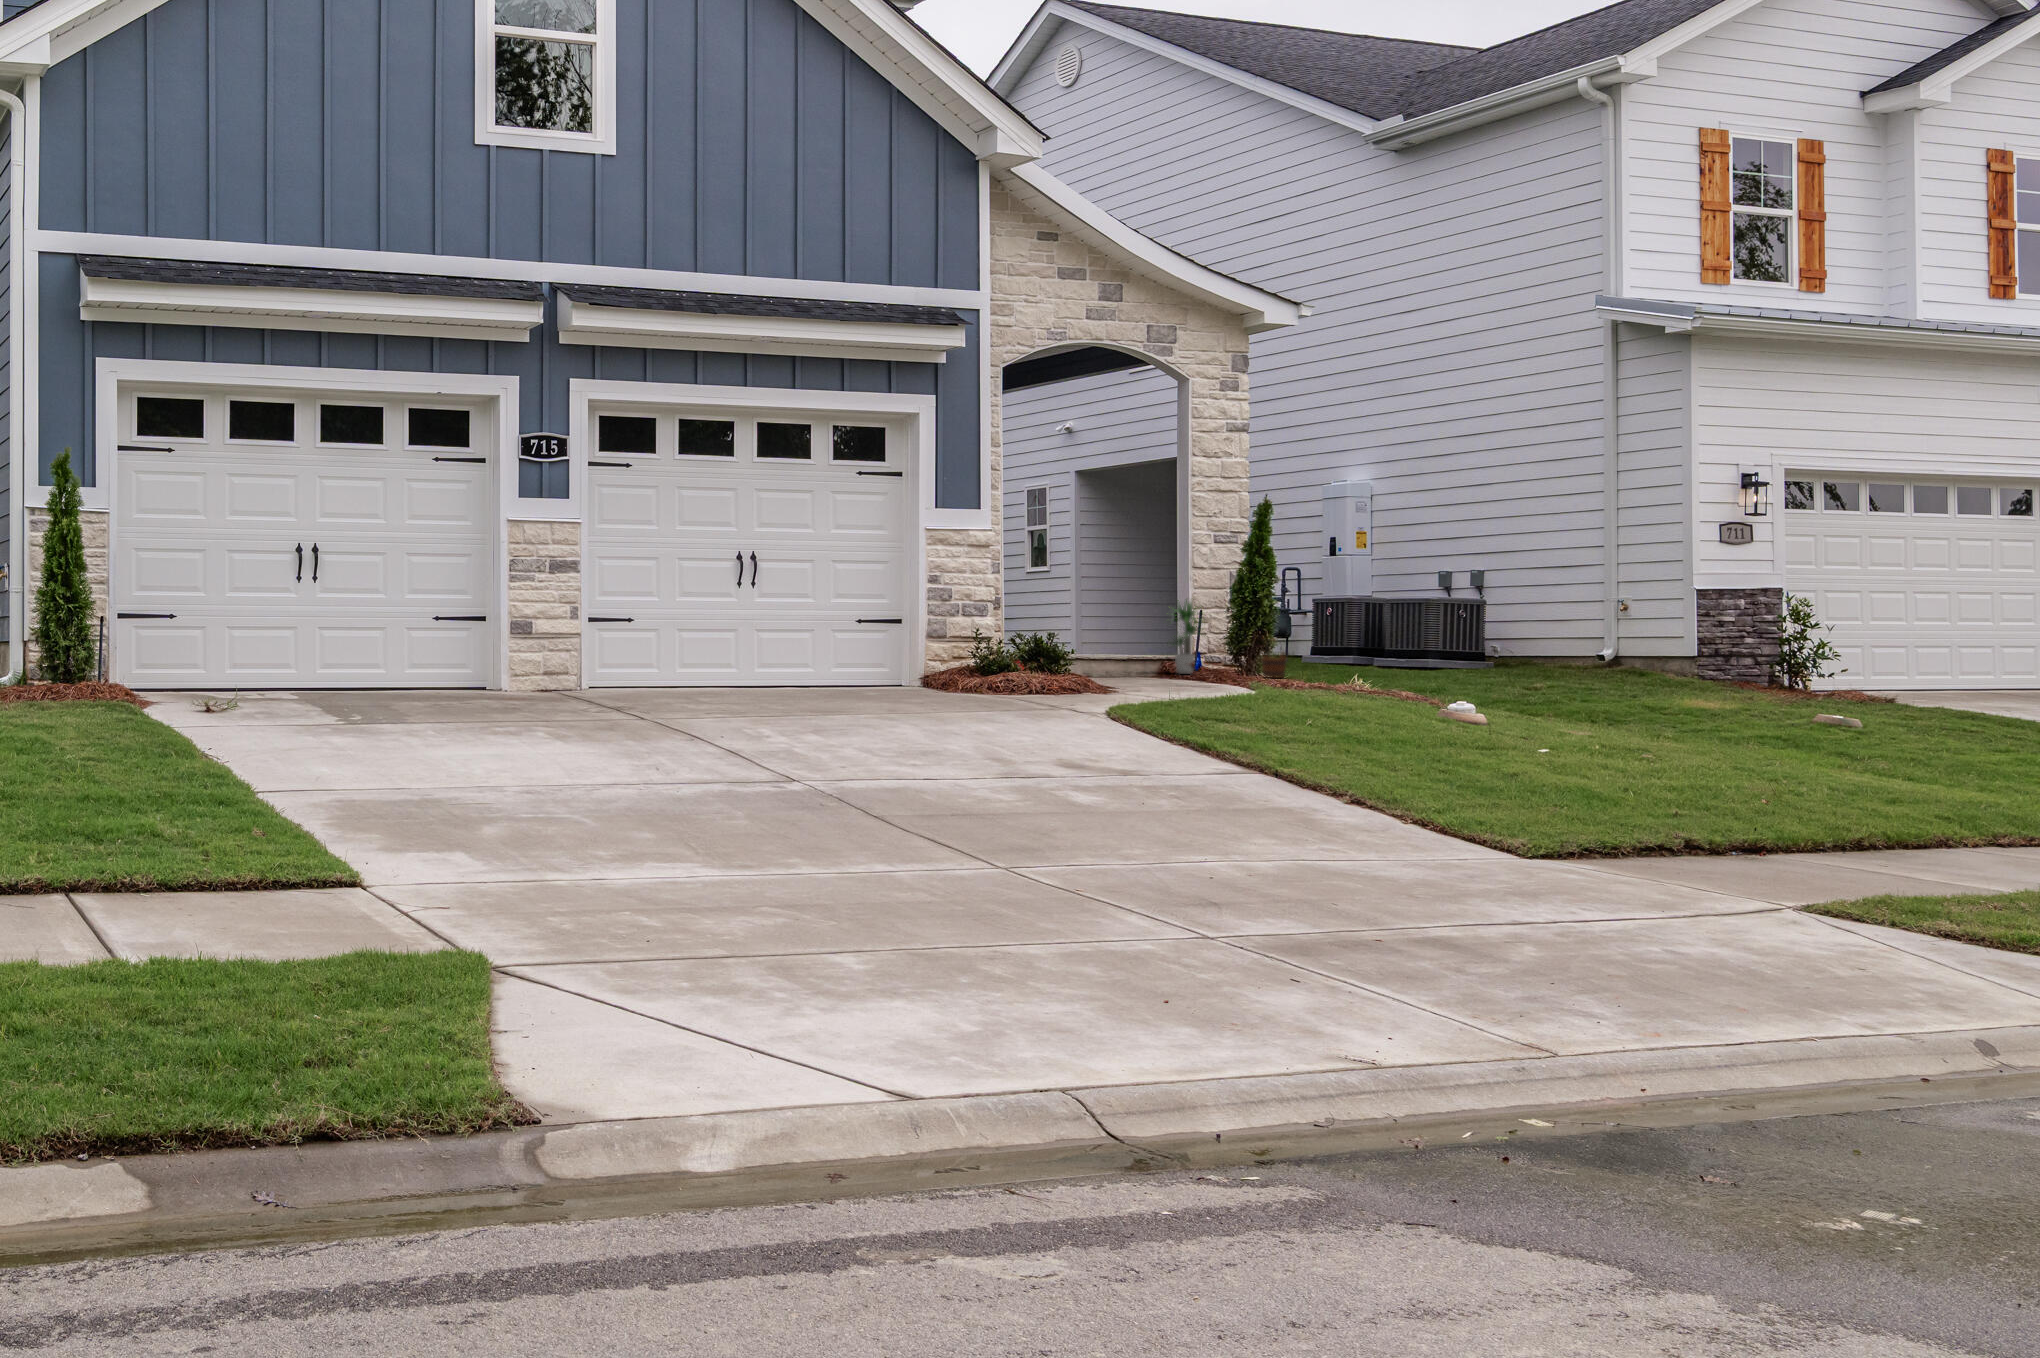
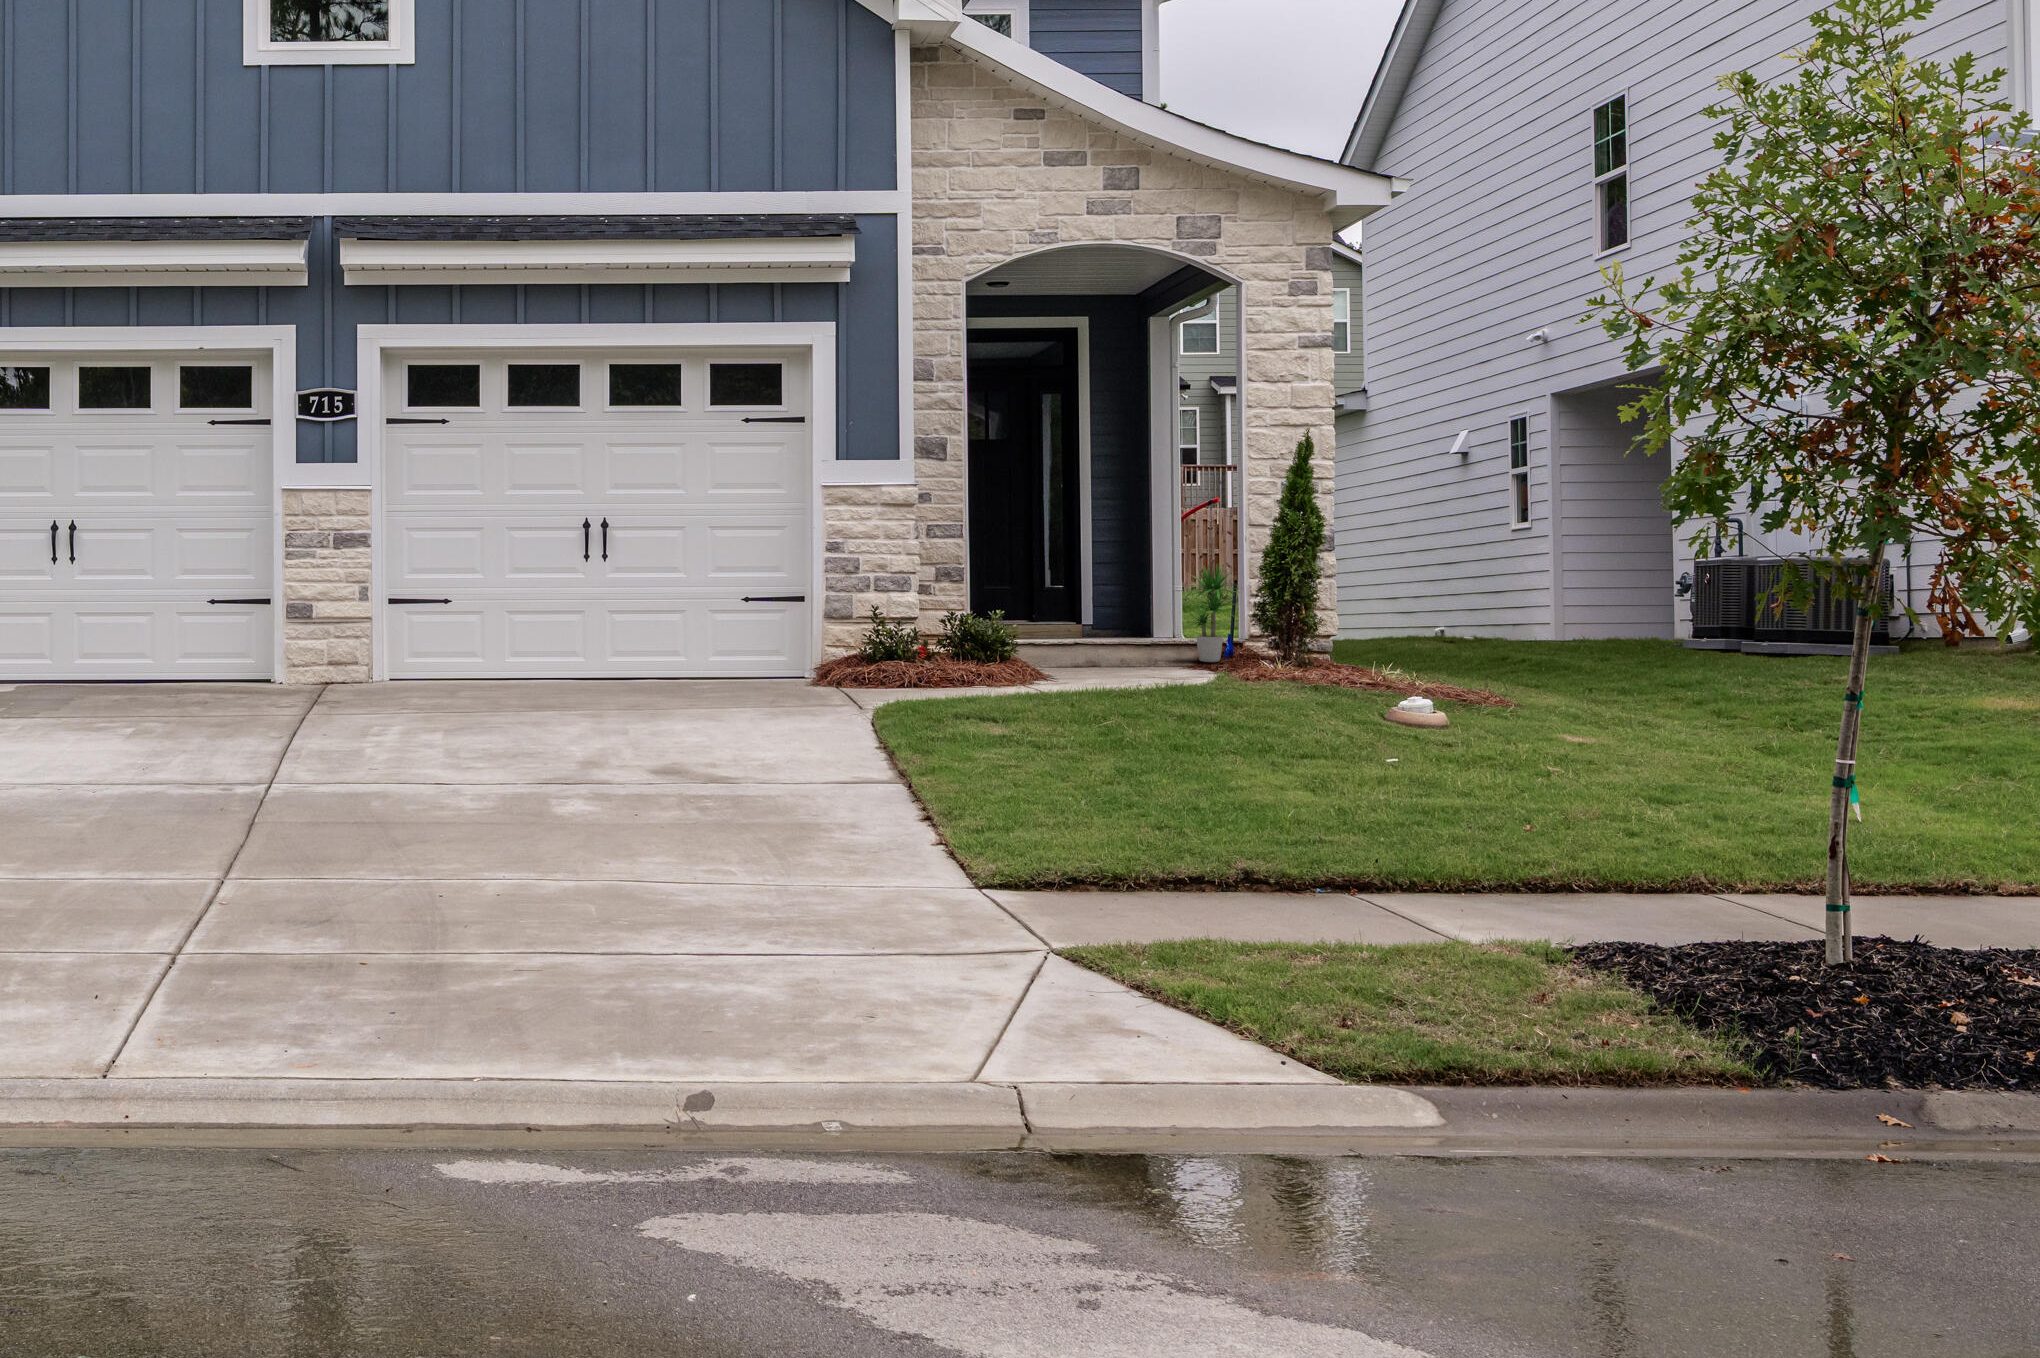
wooden bucket: present [1261,638,1287,678] -> none [1296,618,1329,670]

